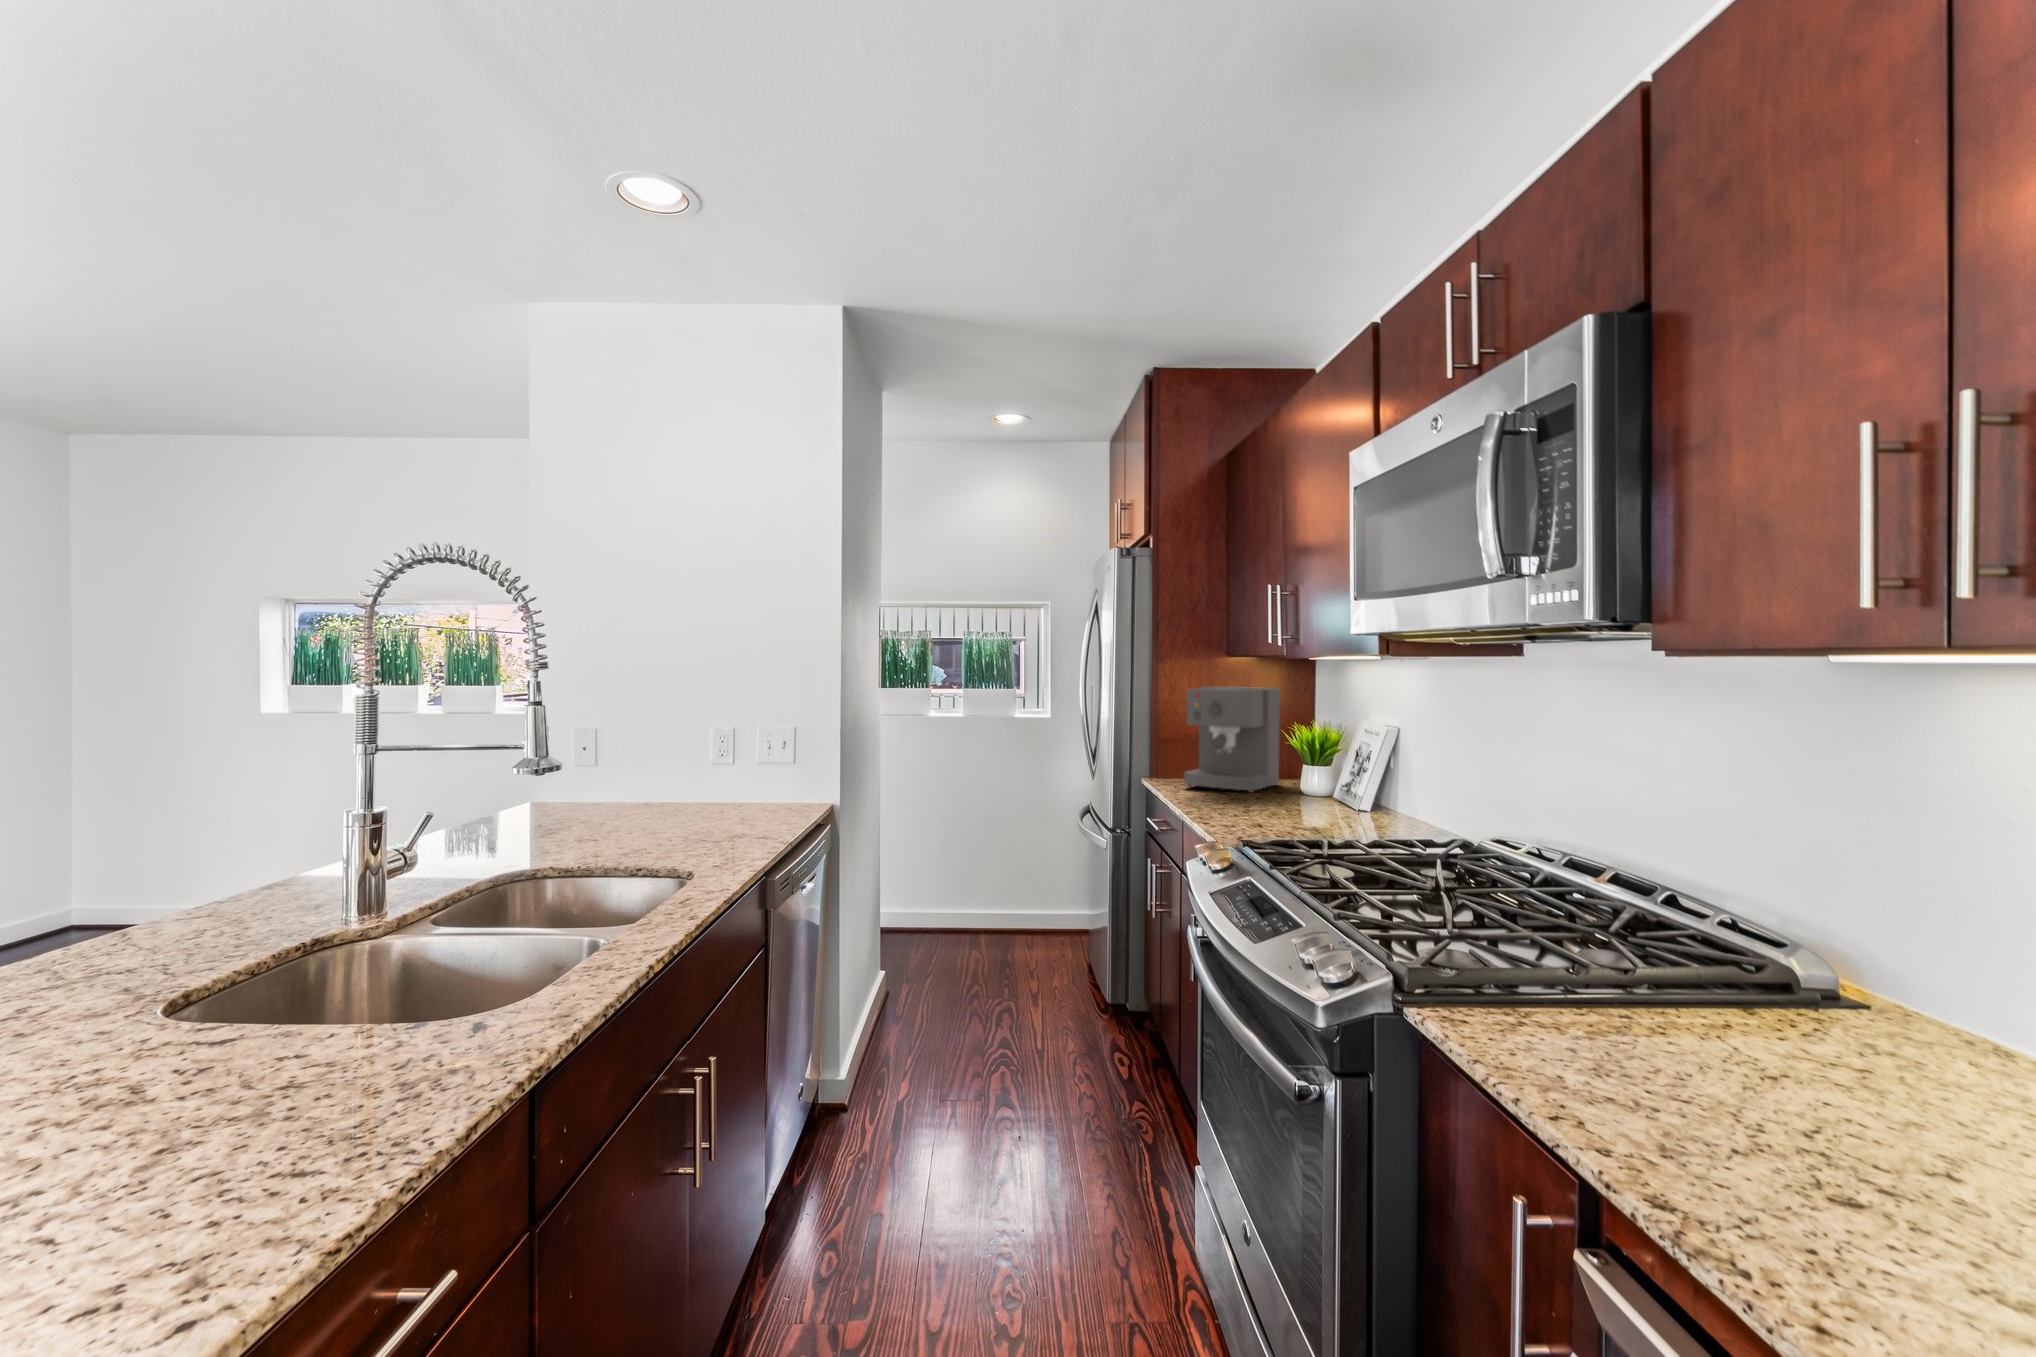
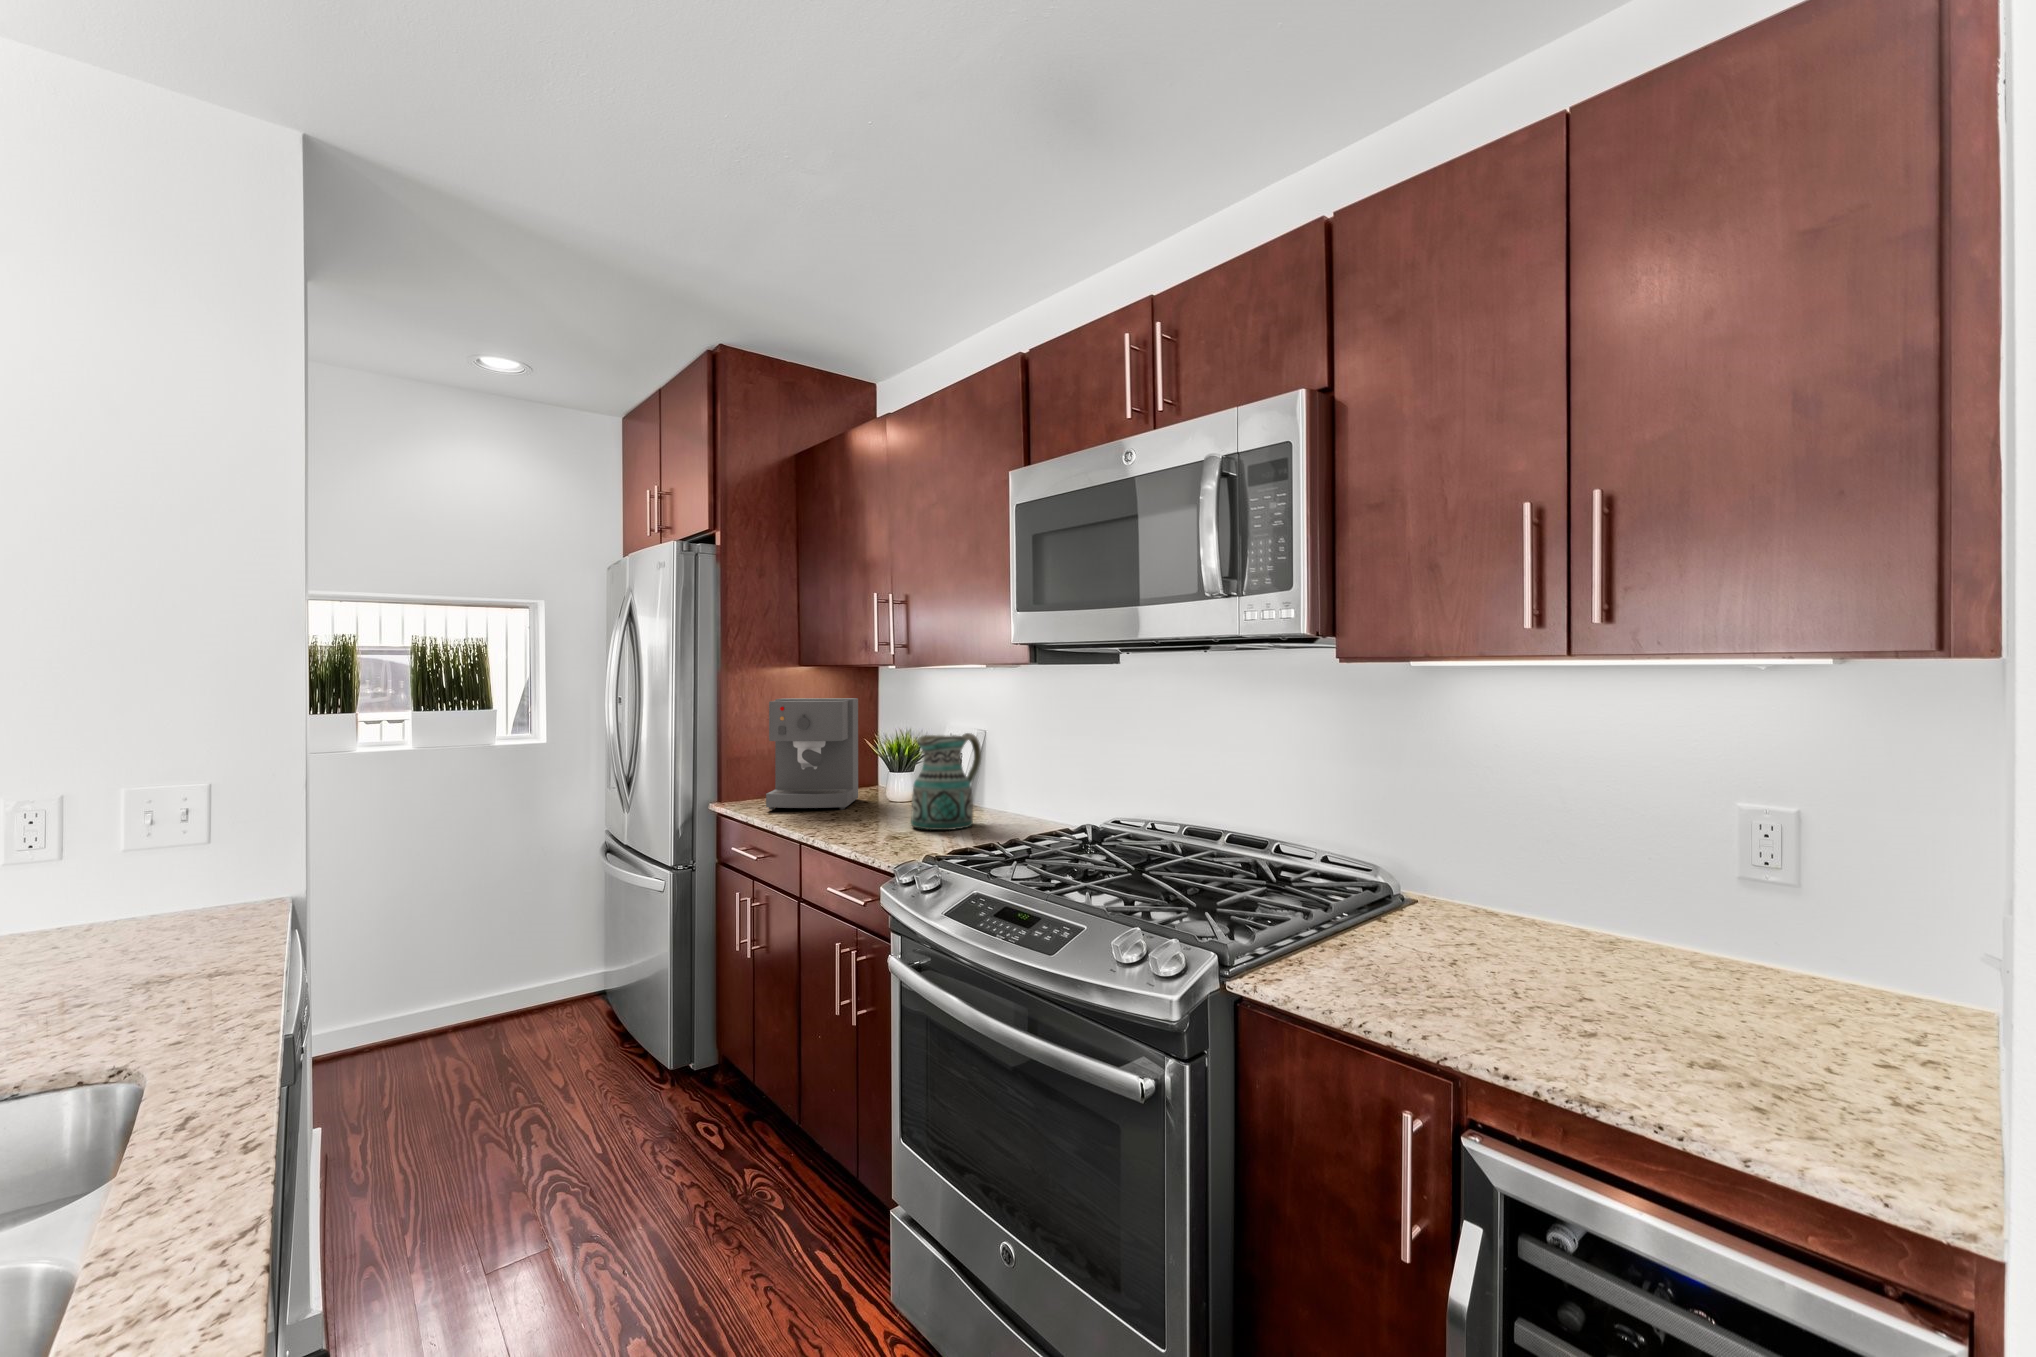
ceramic pitcher: none [1285,725,1368,820] -> present [911,733,981,830]

